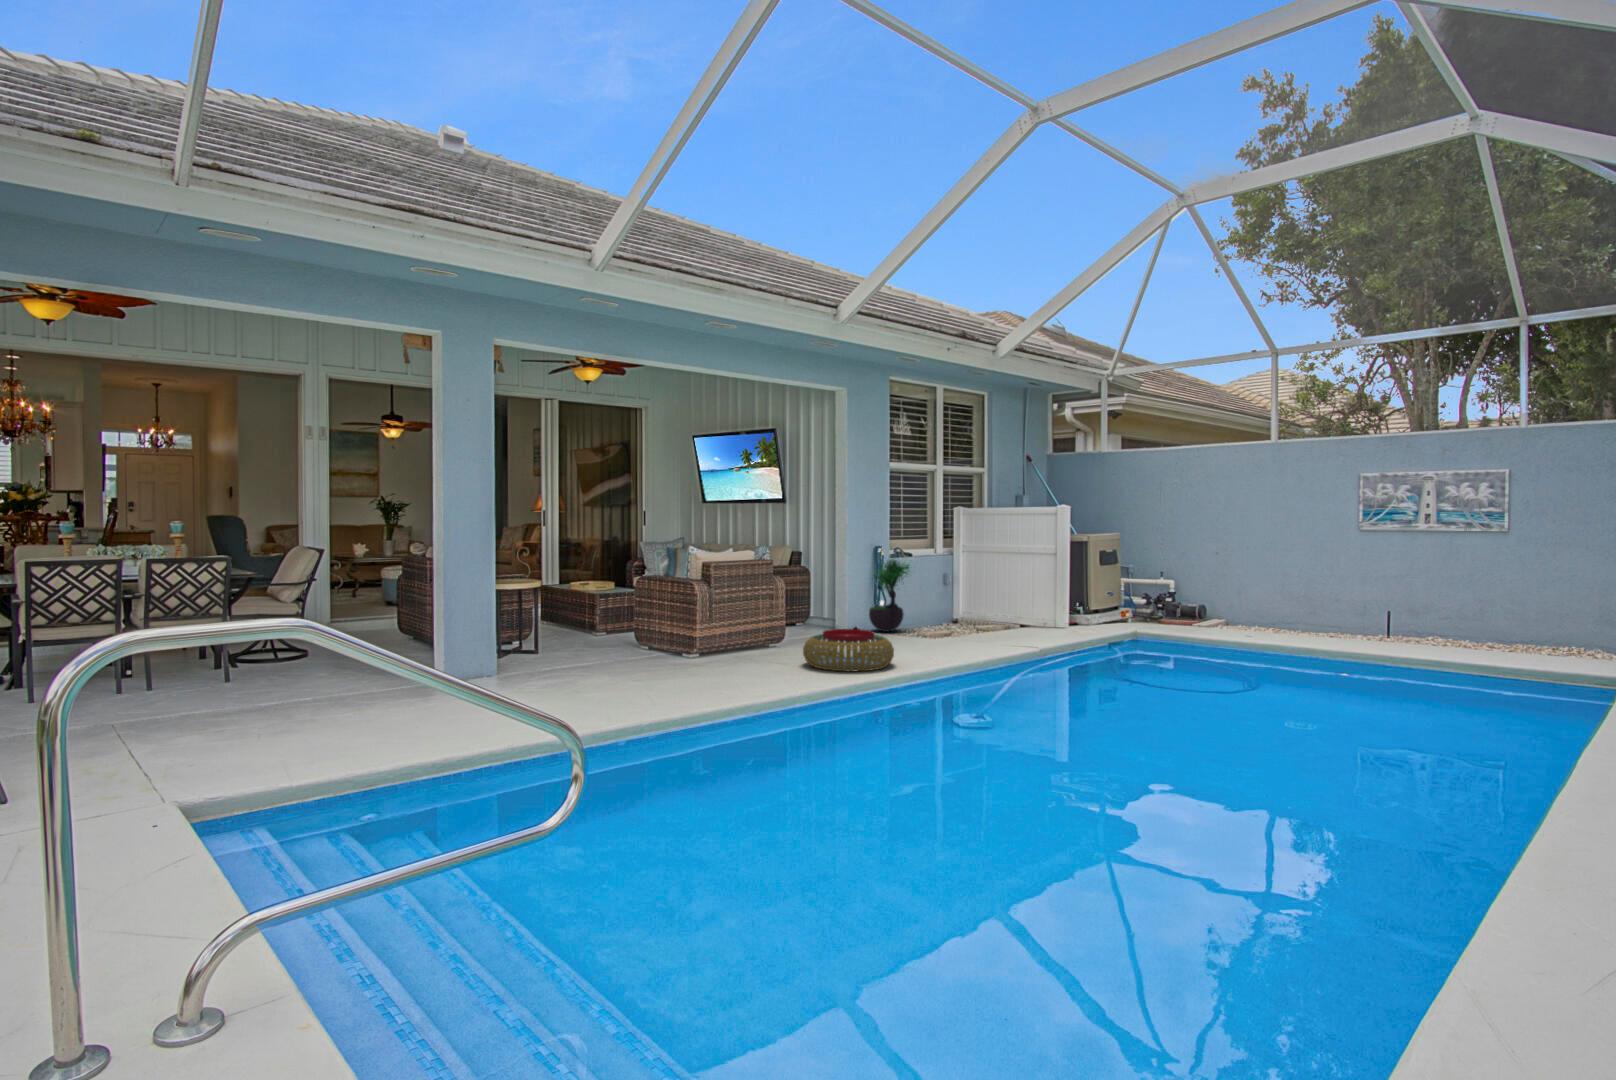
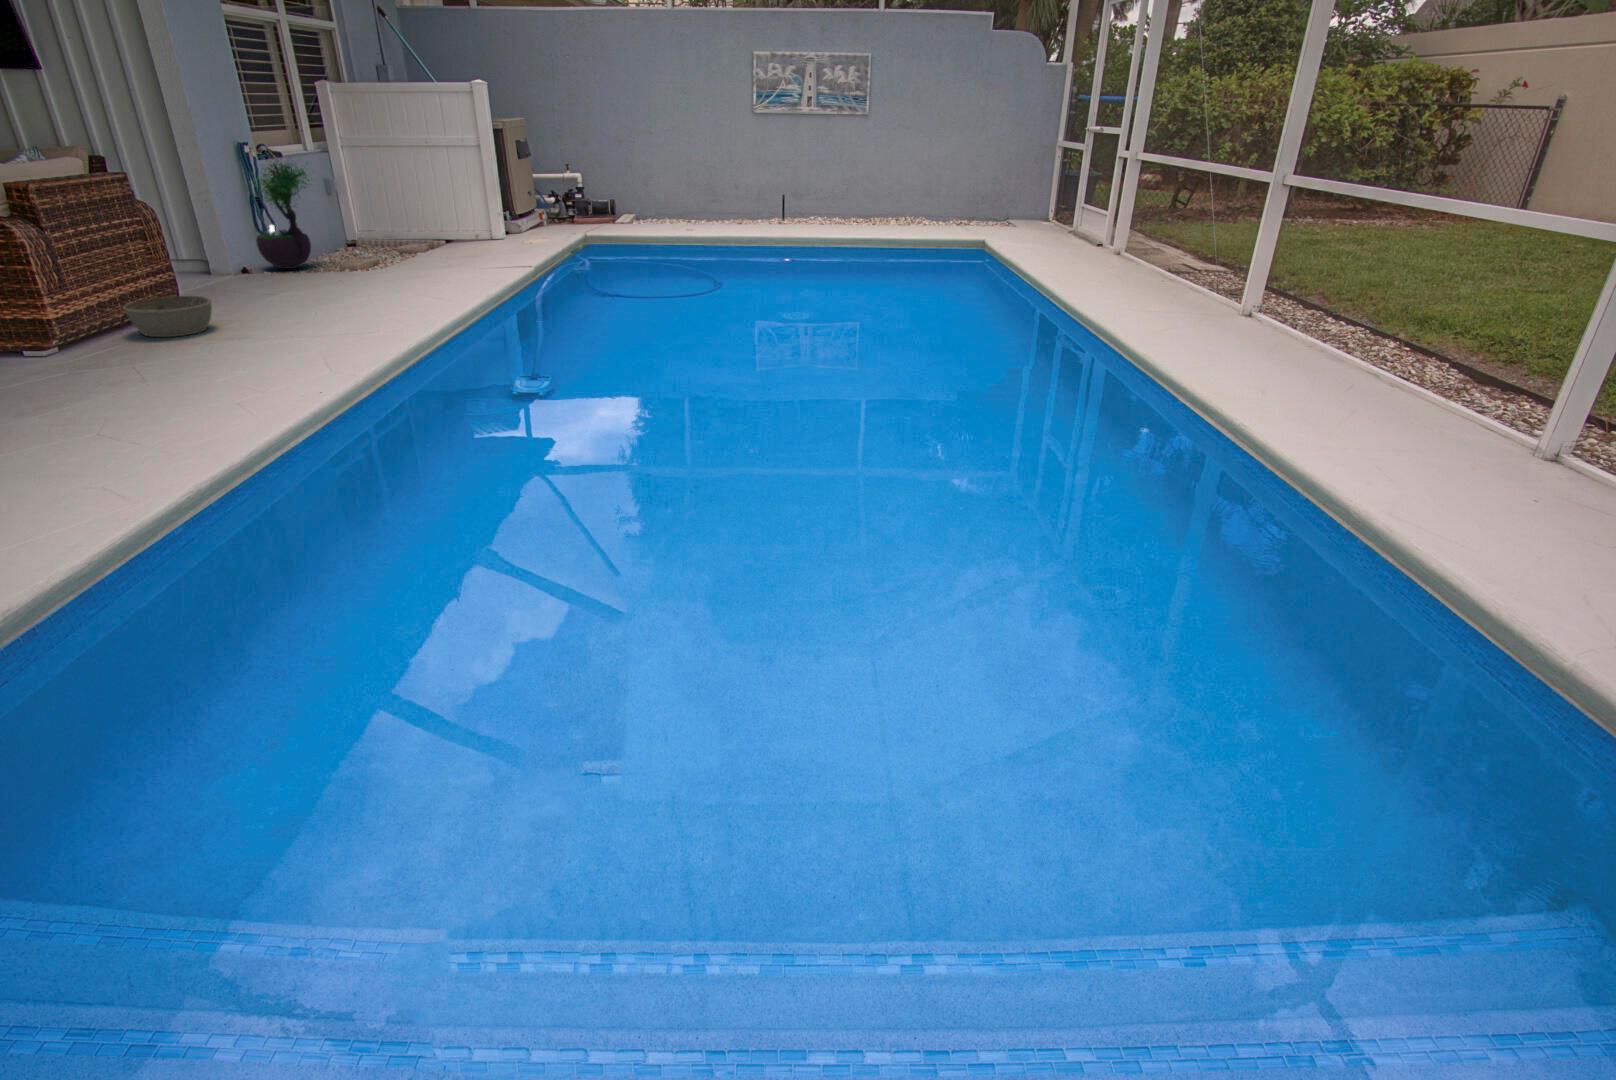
pouf: present [803,629,894,671] -> none [263,273,404,337]
basket: none [739,634,788,659] -> present [123,296,212,337]

